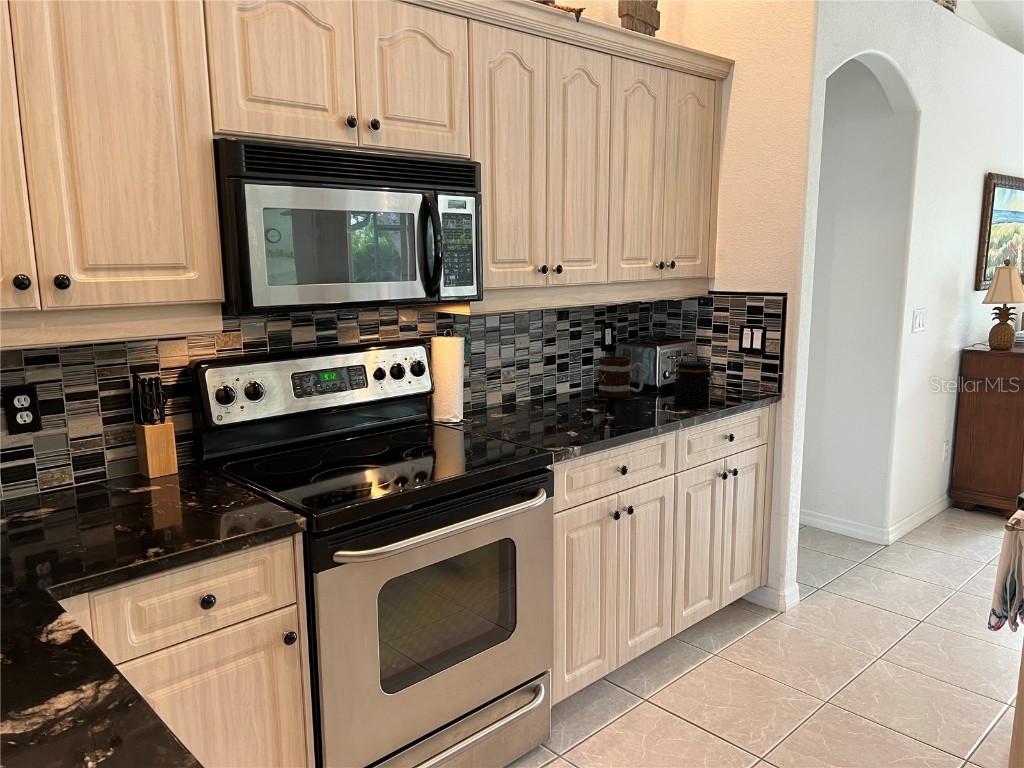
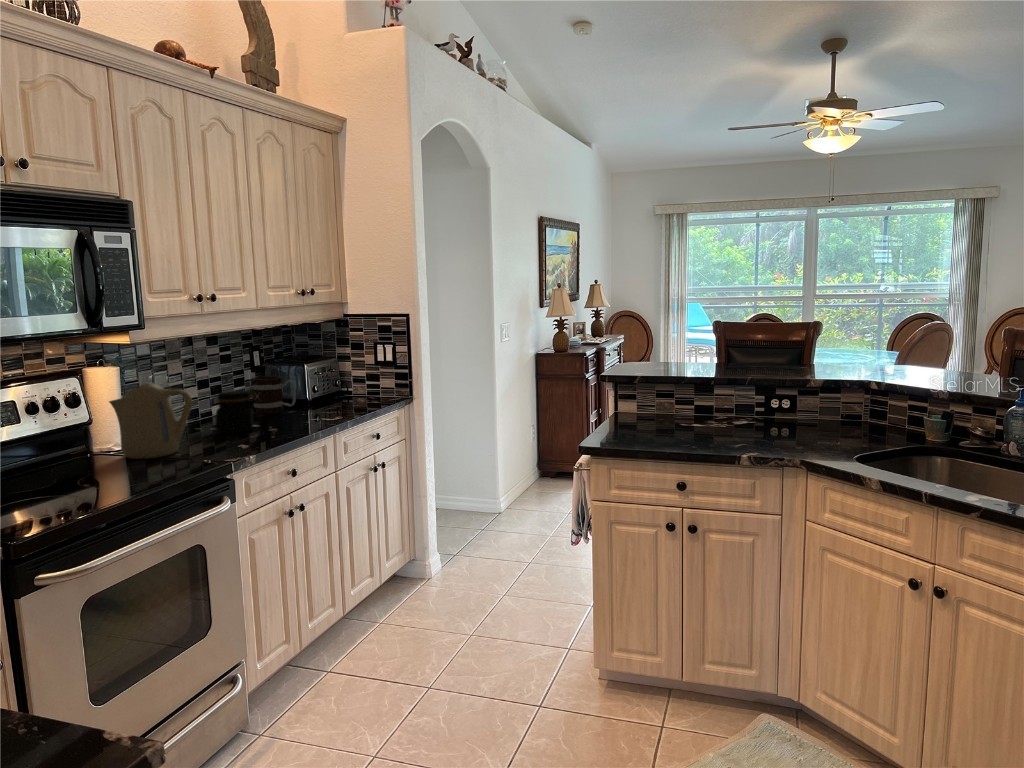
kettle: none [446,356,524,436] -> present [109,383,192,459]
jar: present [670,361,715,404] -> present [210,391,257,433]

